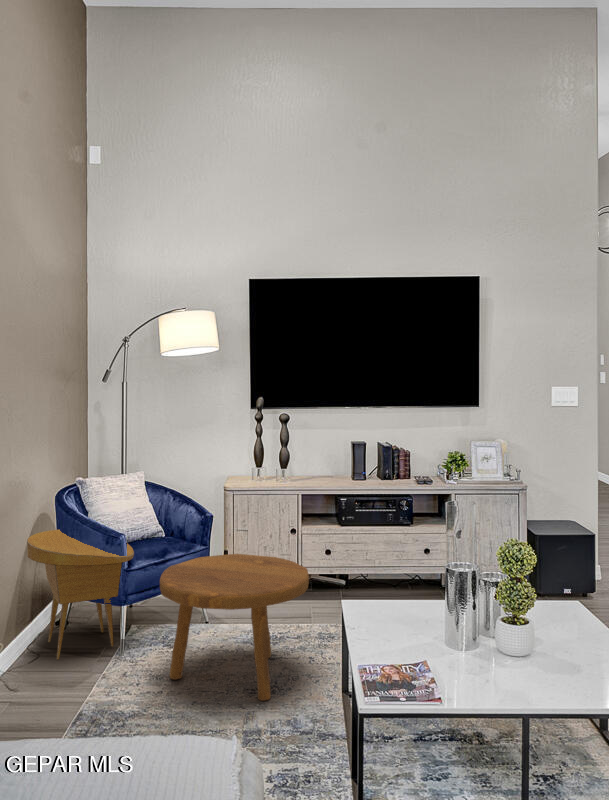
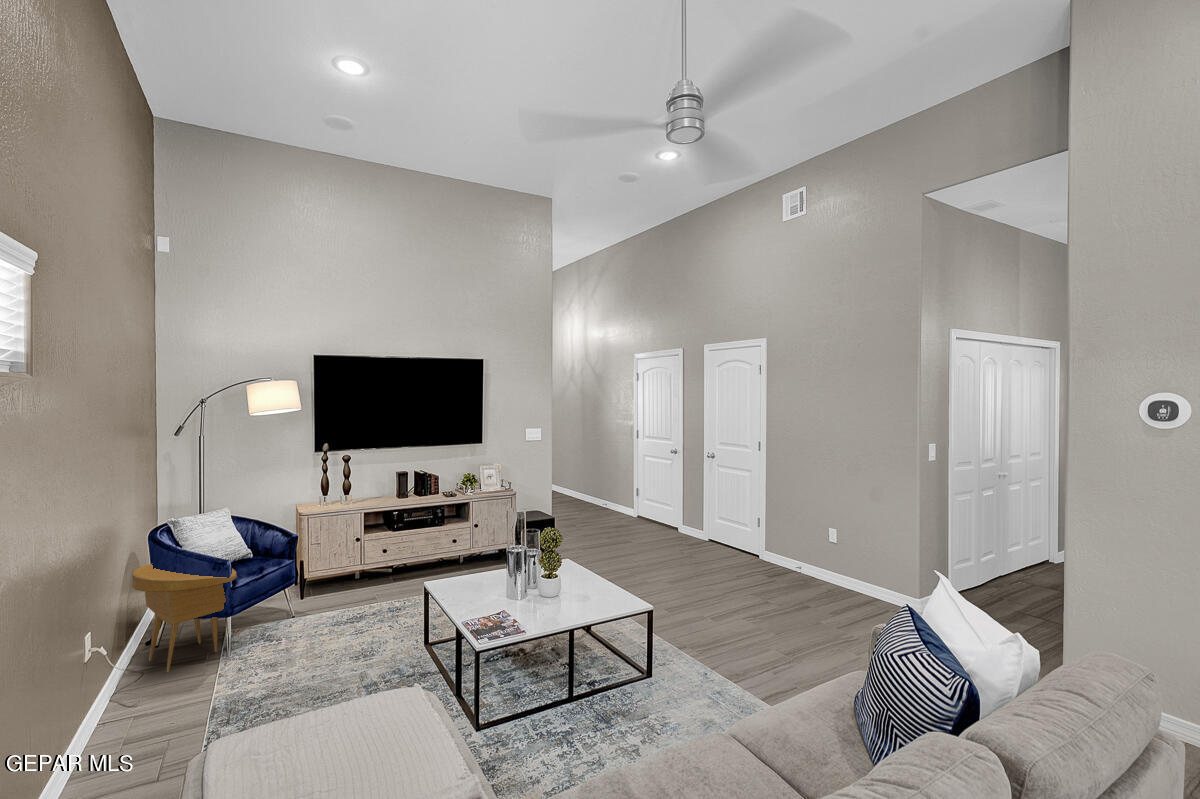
footstool: present [160,554,309,701] -> none [275,559,395,665]

